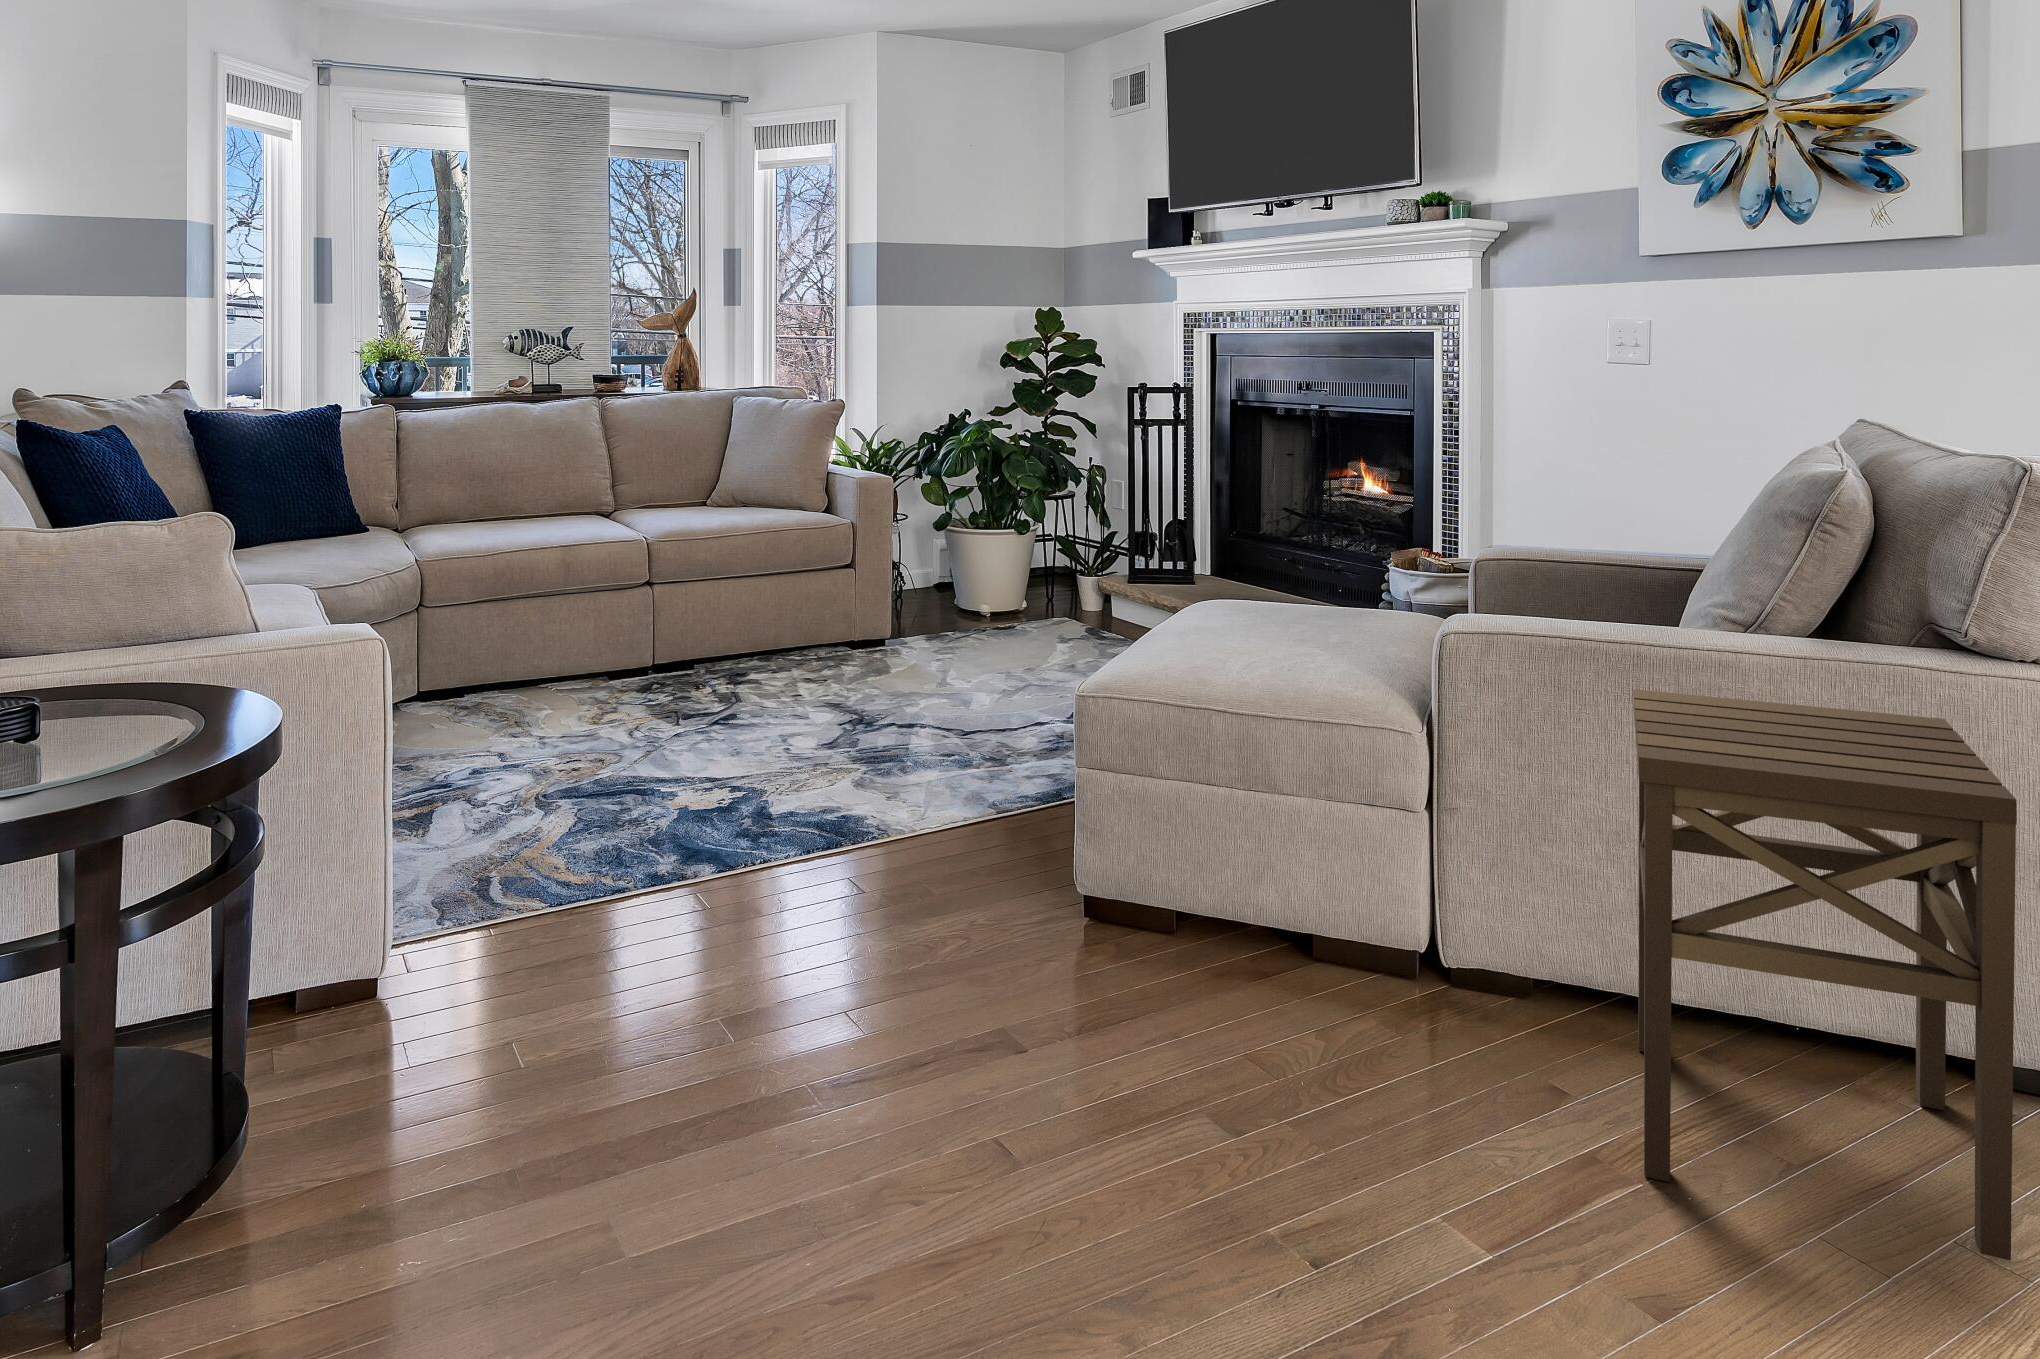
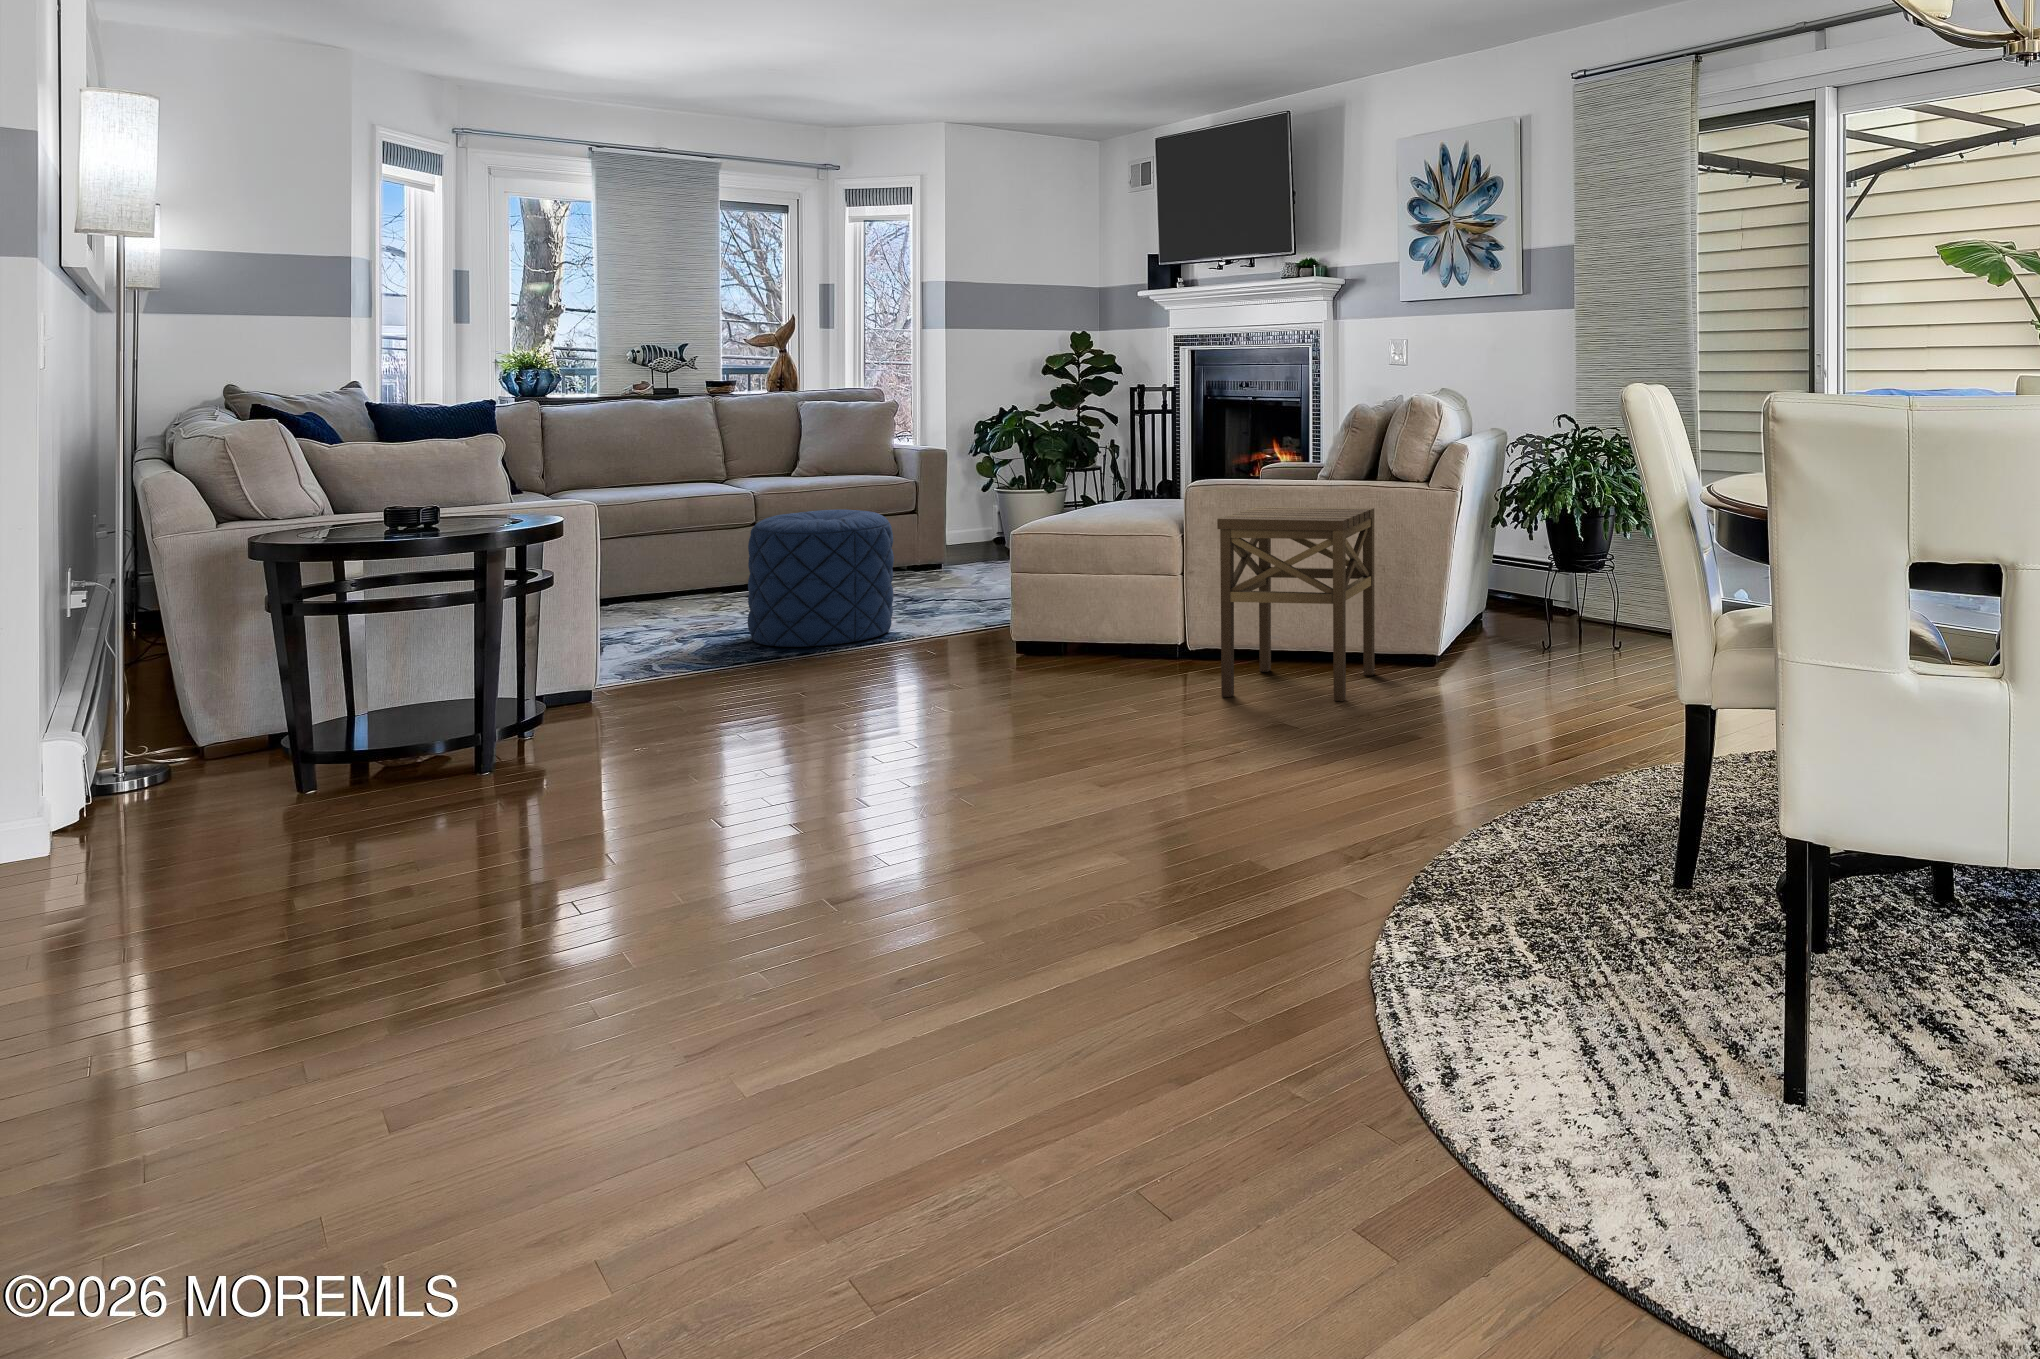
pouf: none [640,599,856,842] -> present [748,509,894,647]

